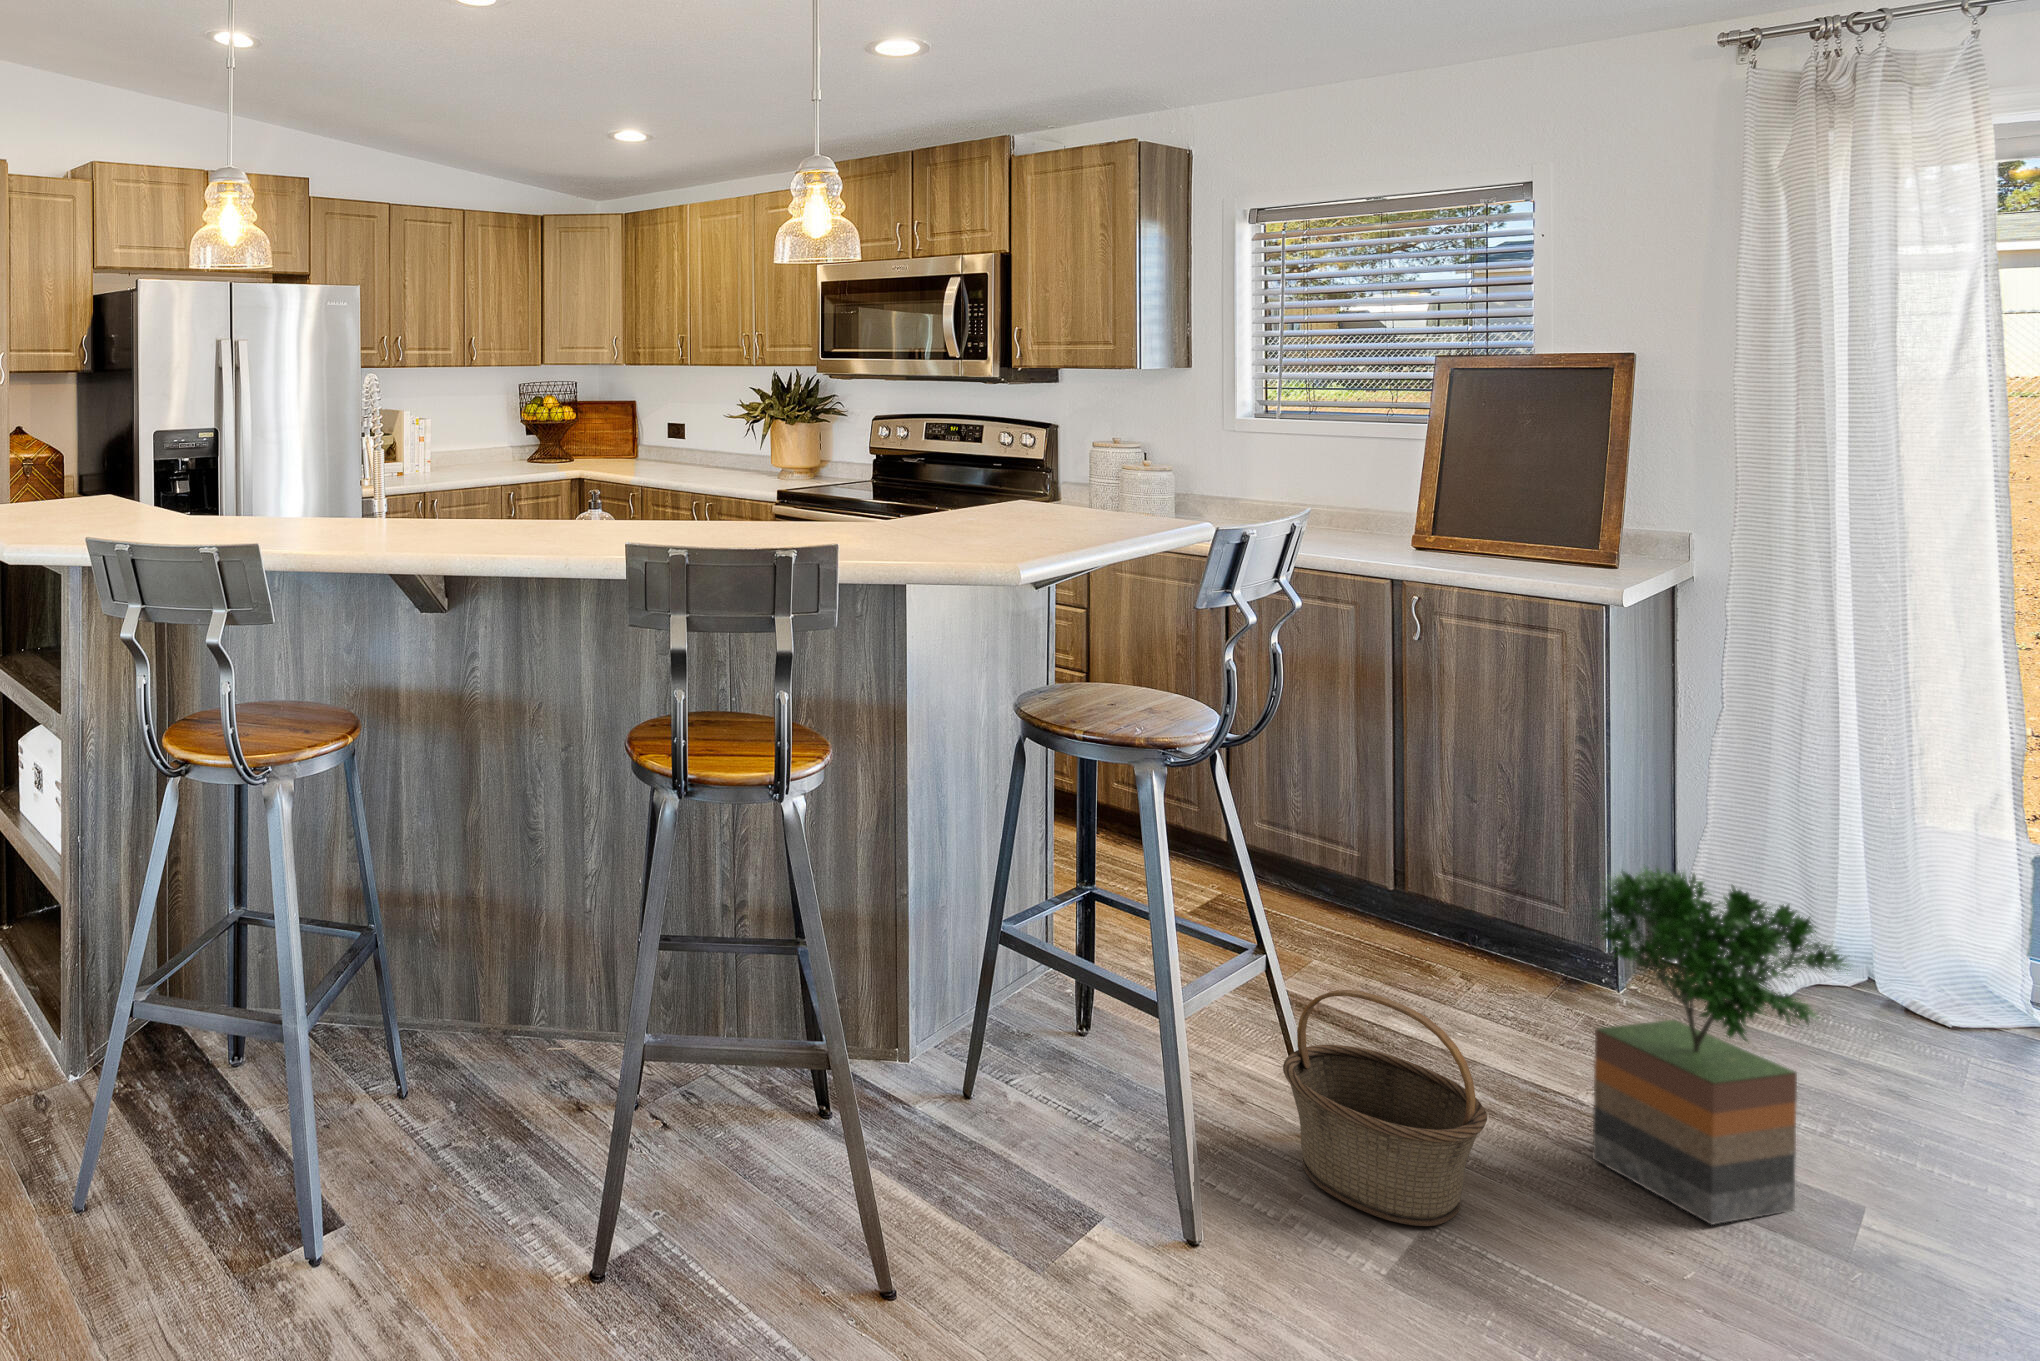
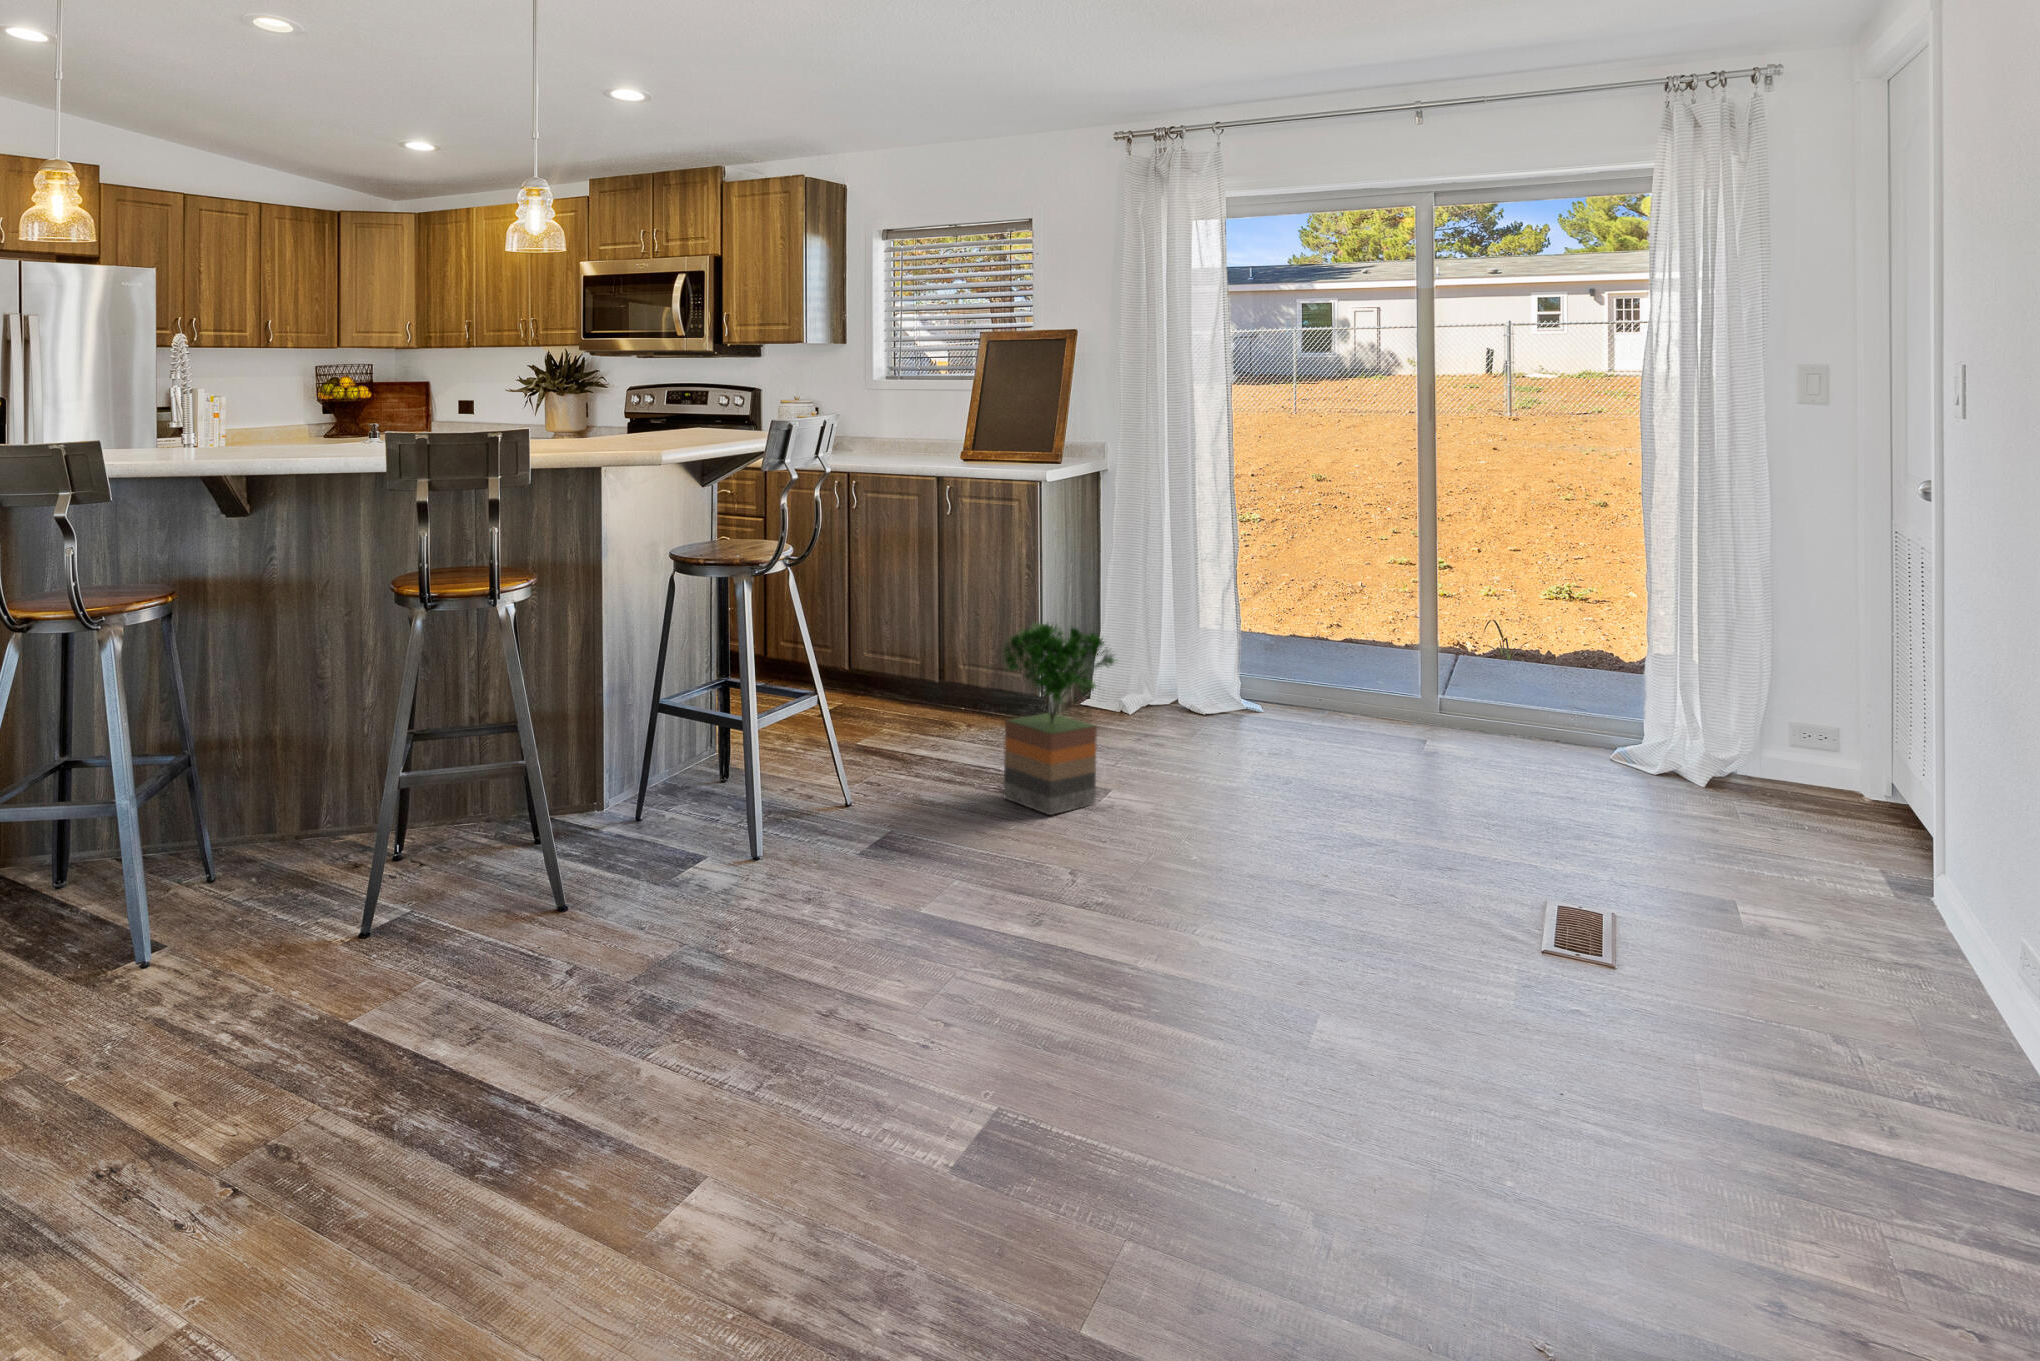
basket: present [1283,990,1487,1226] -> none [830,710,937,839]

